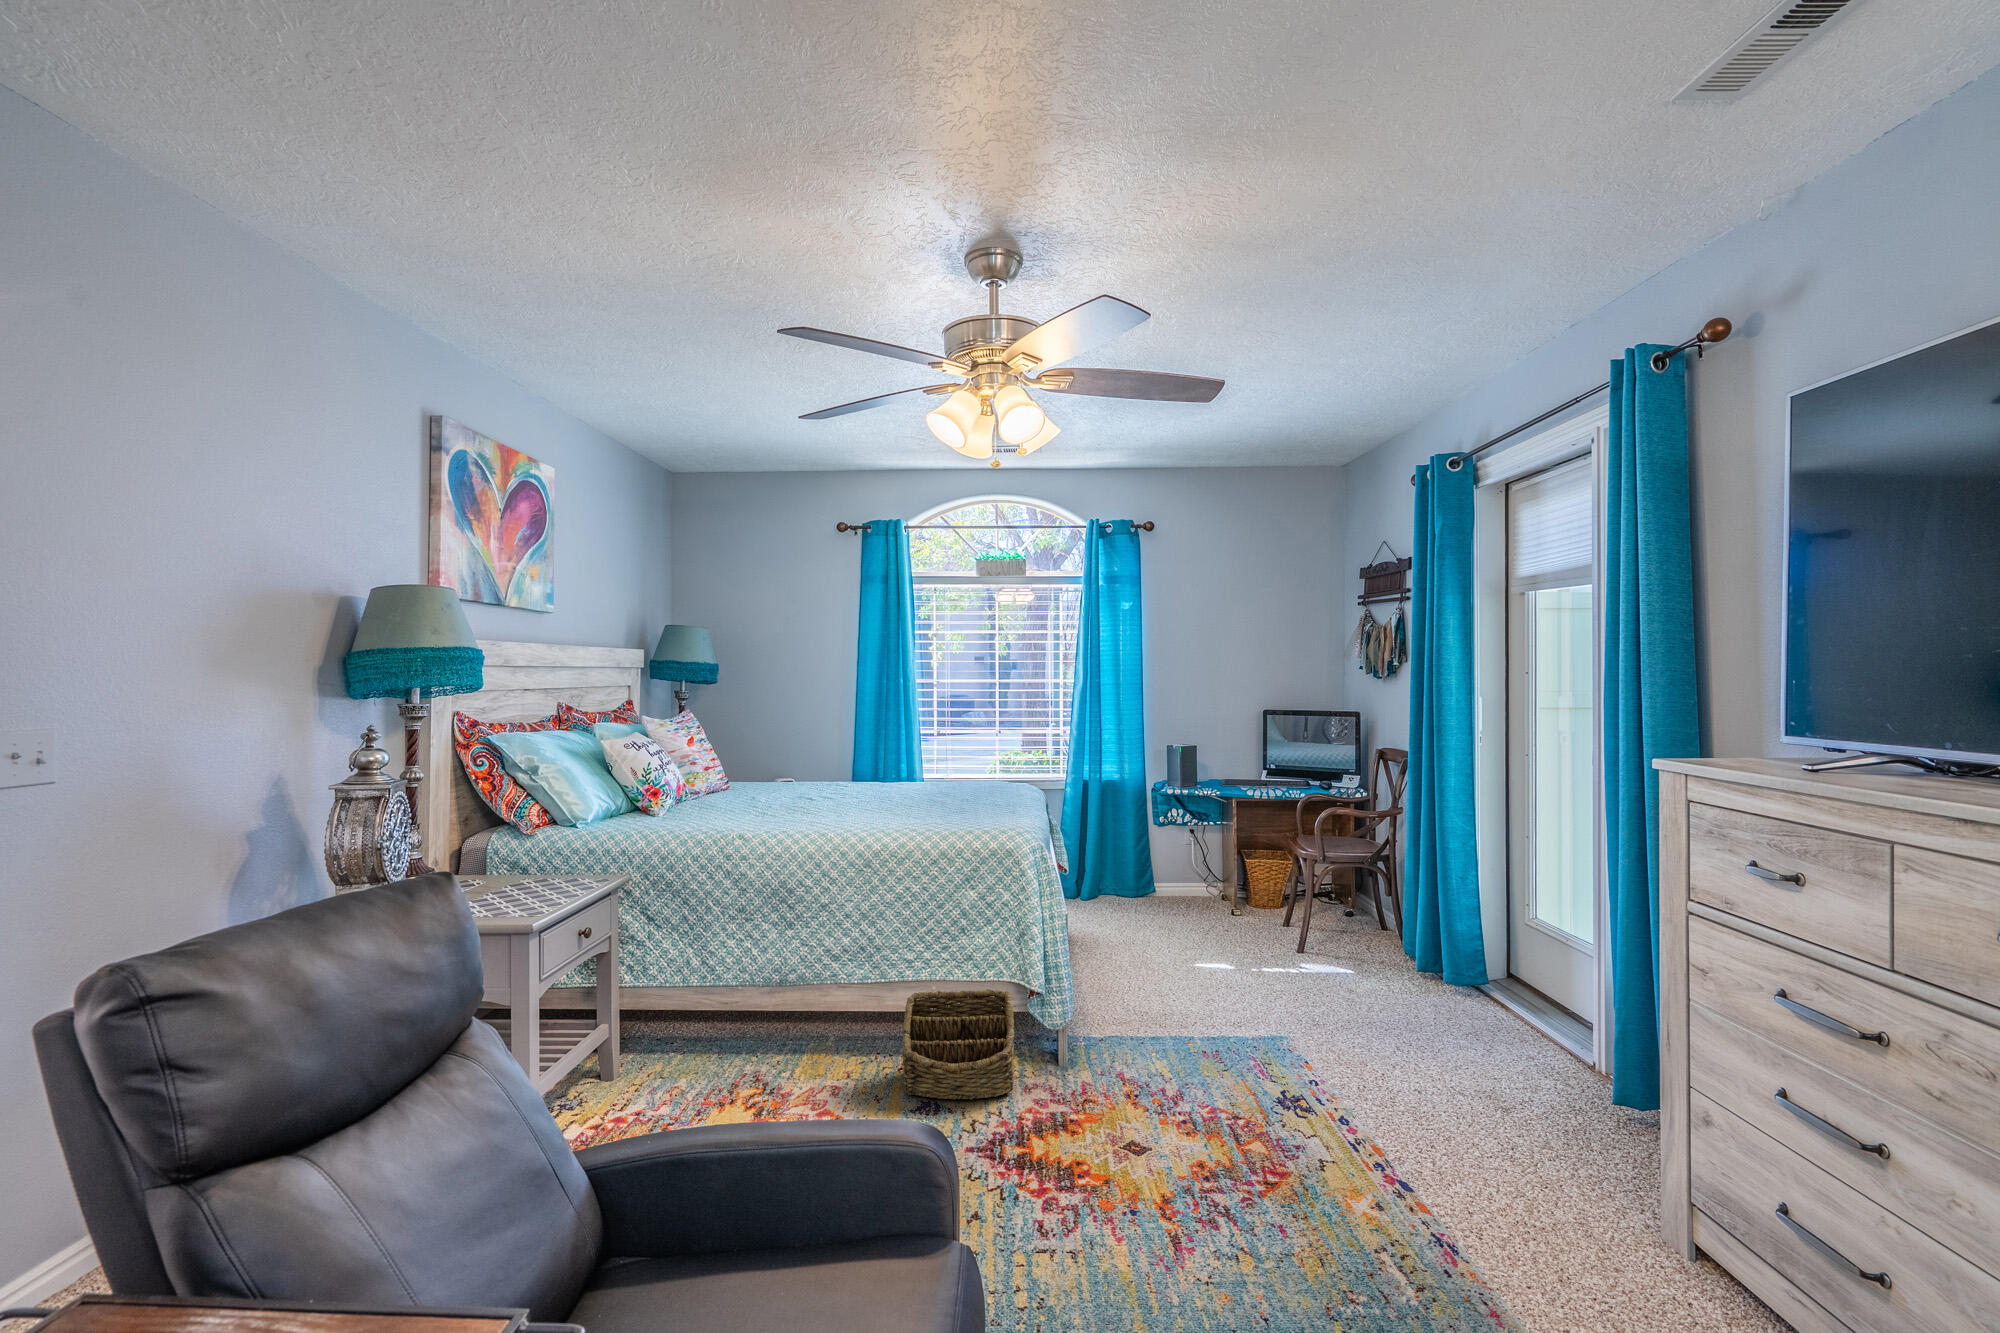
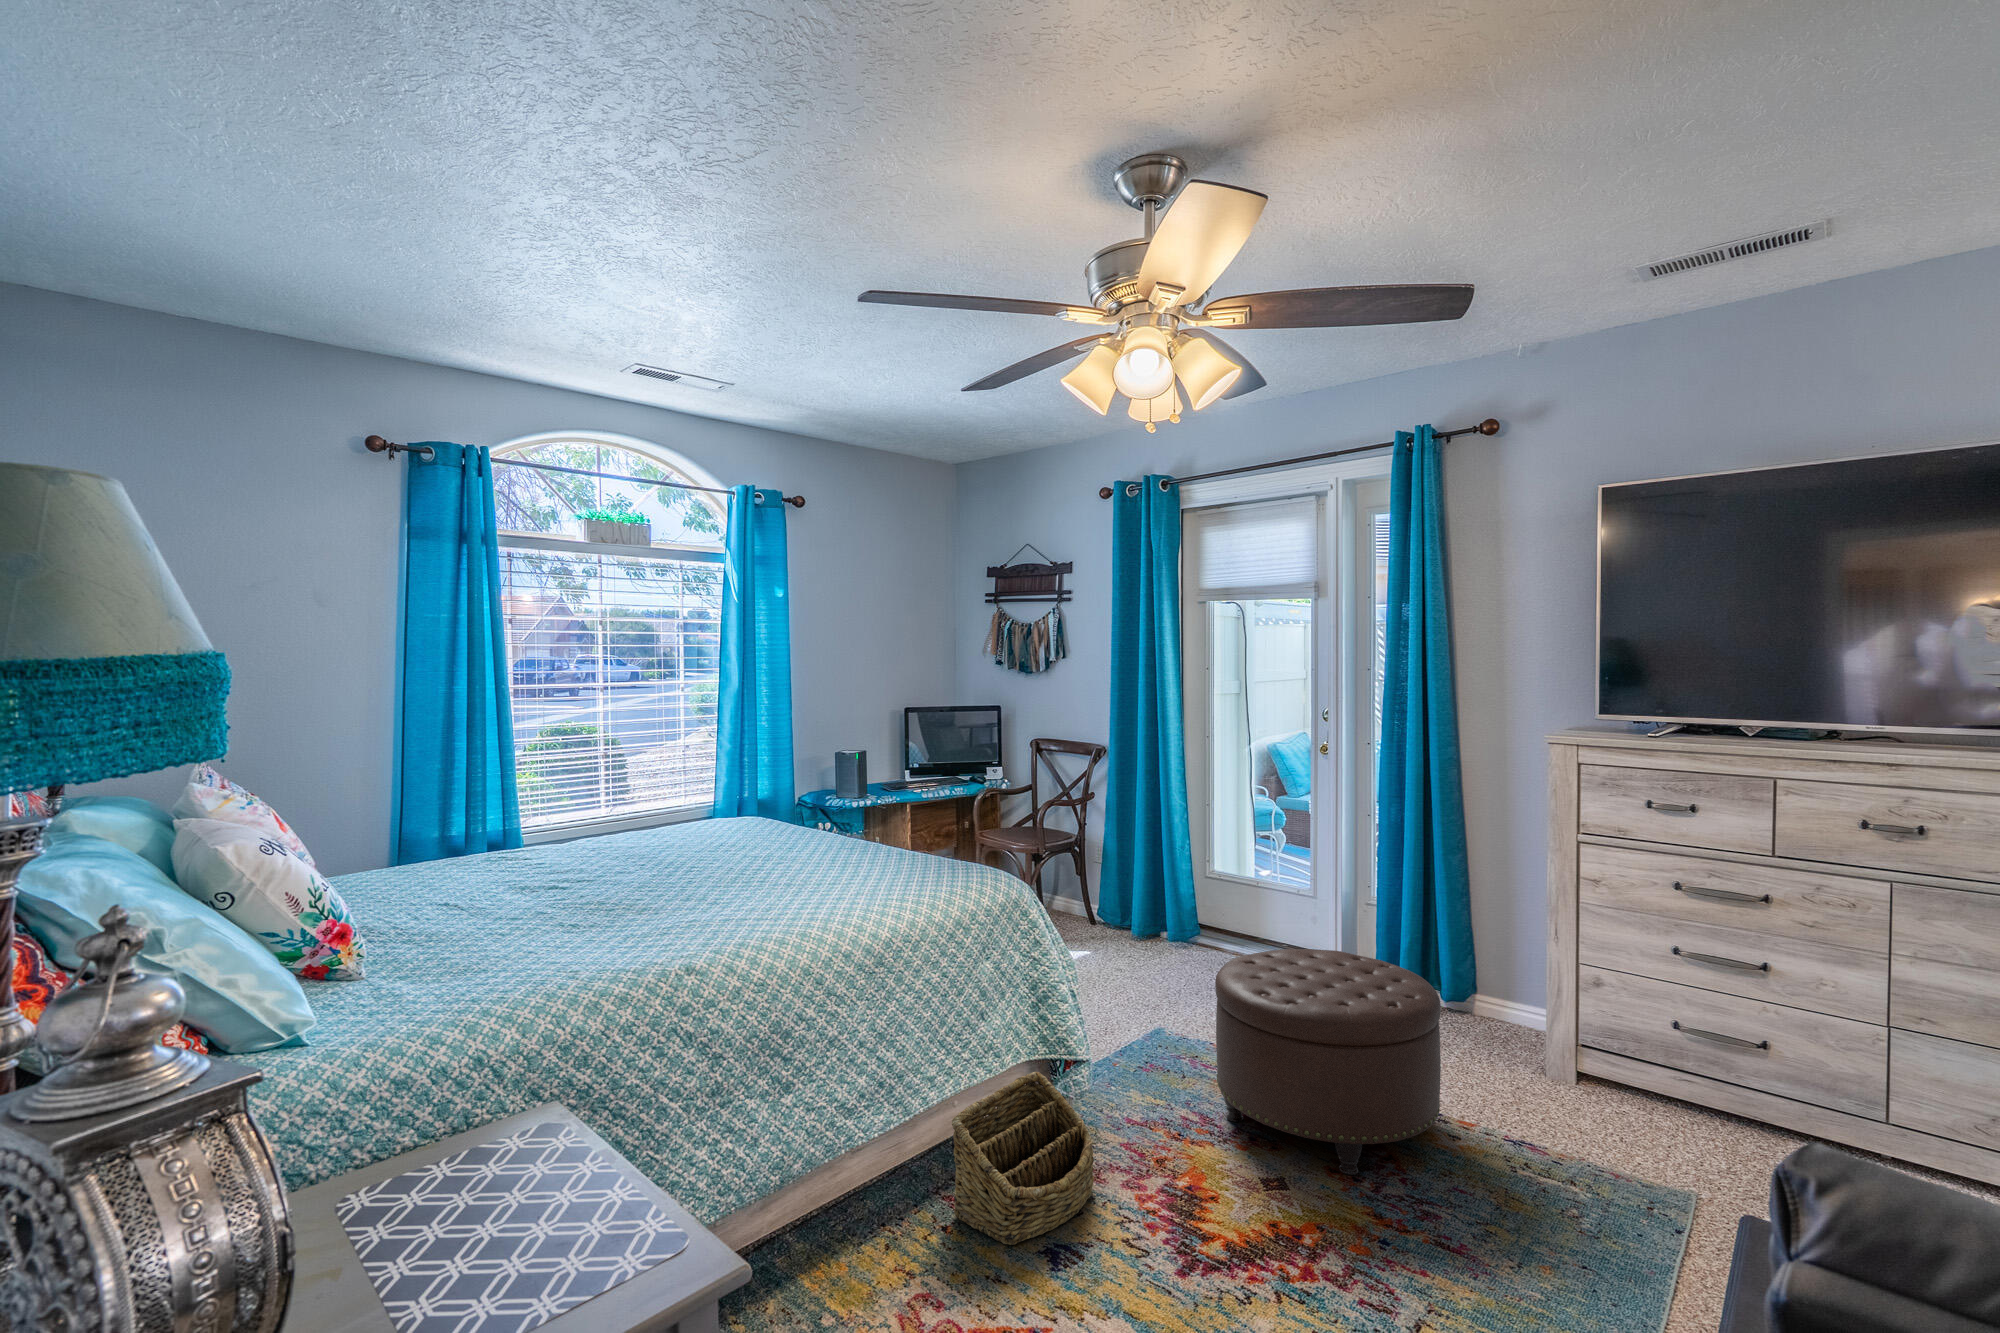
ottoman: none [1161,959,1399,1195] -> present [1215,949,1441,1175]

